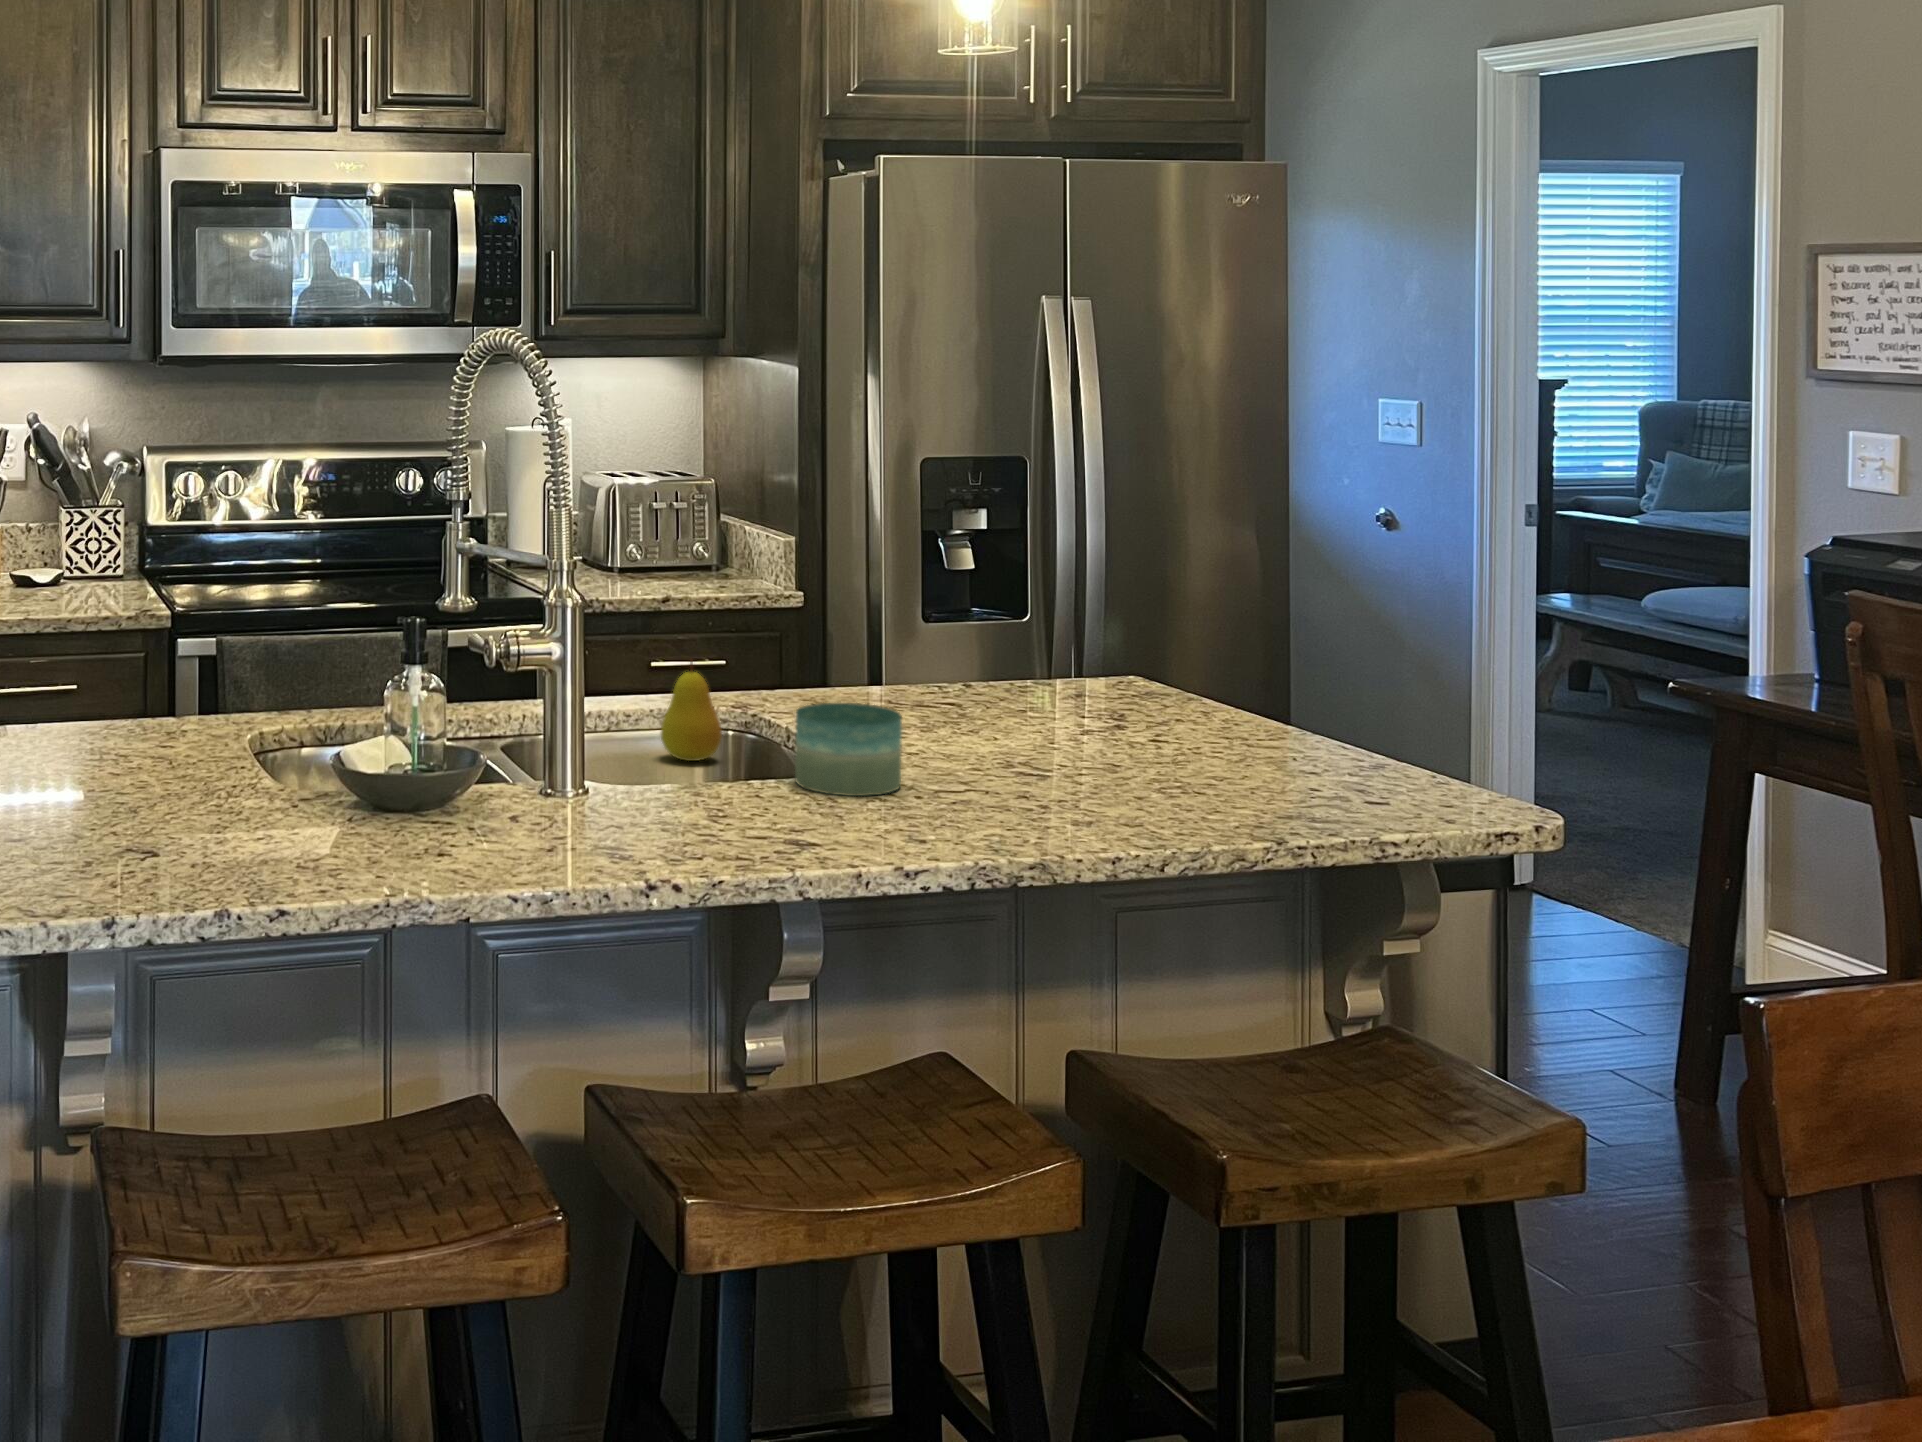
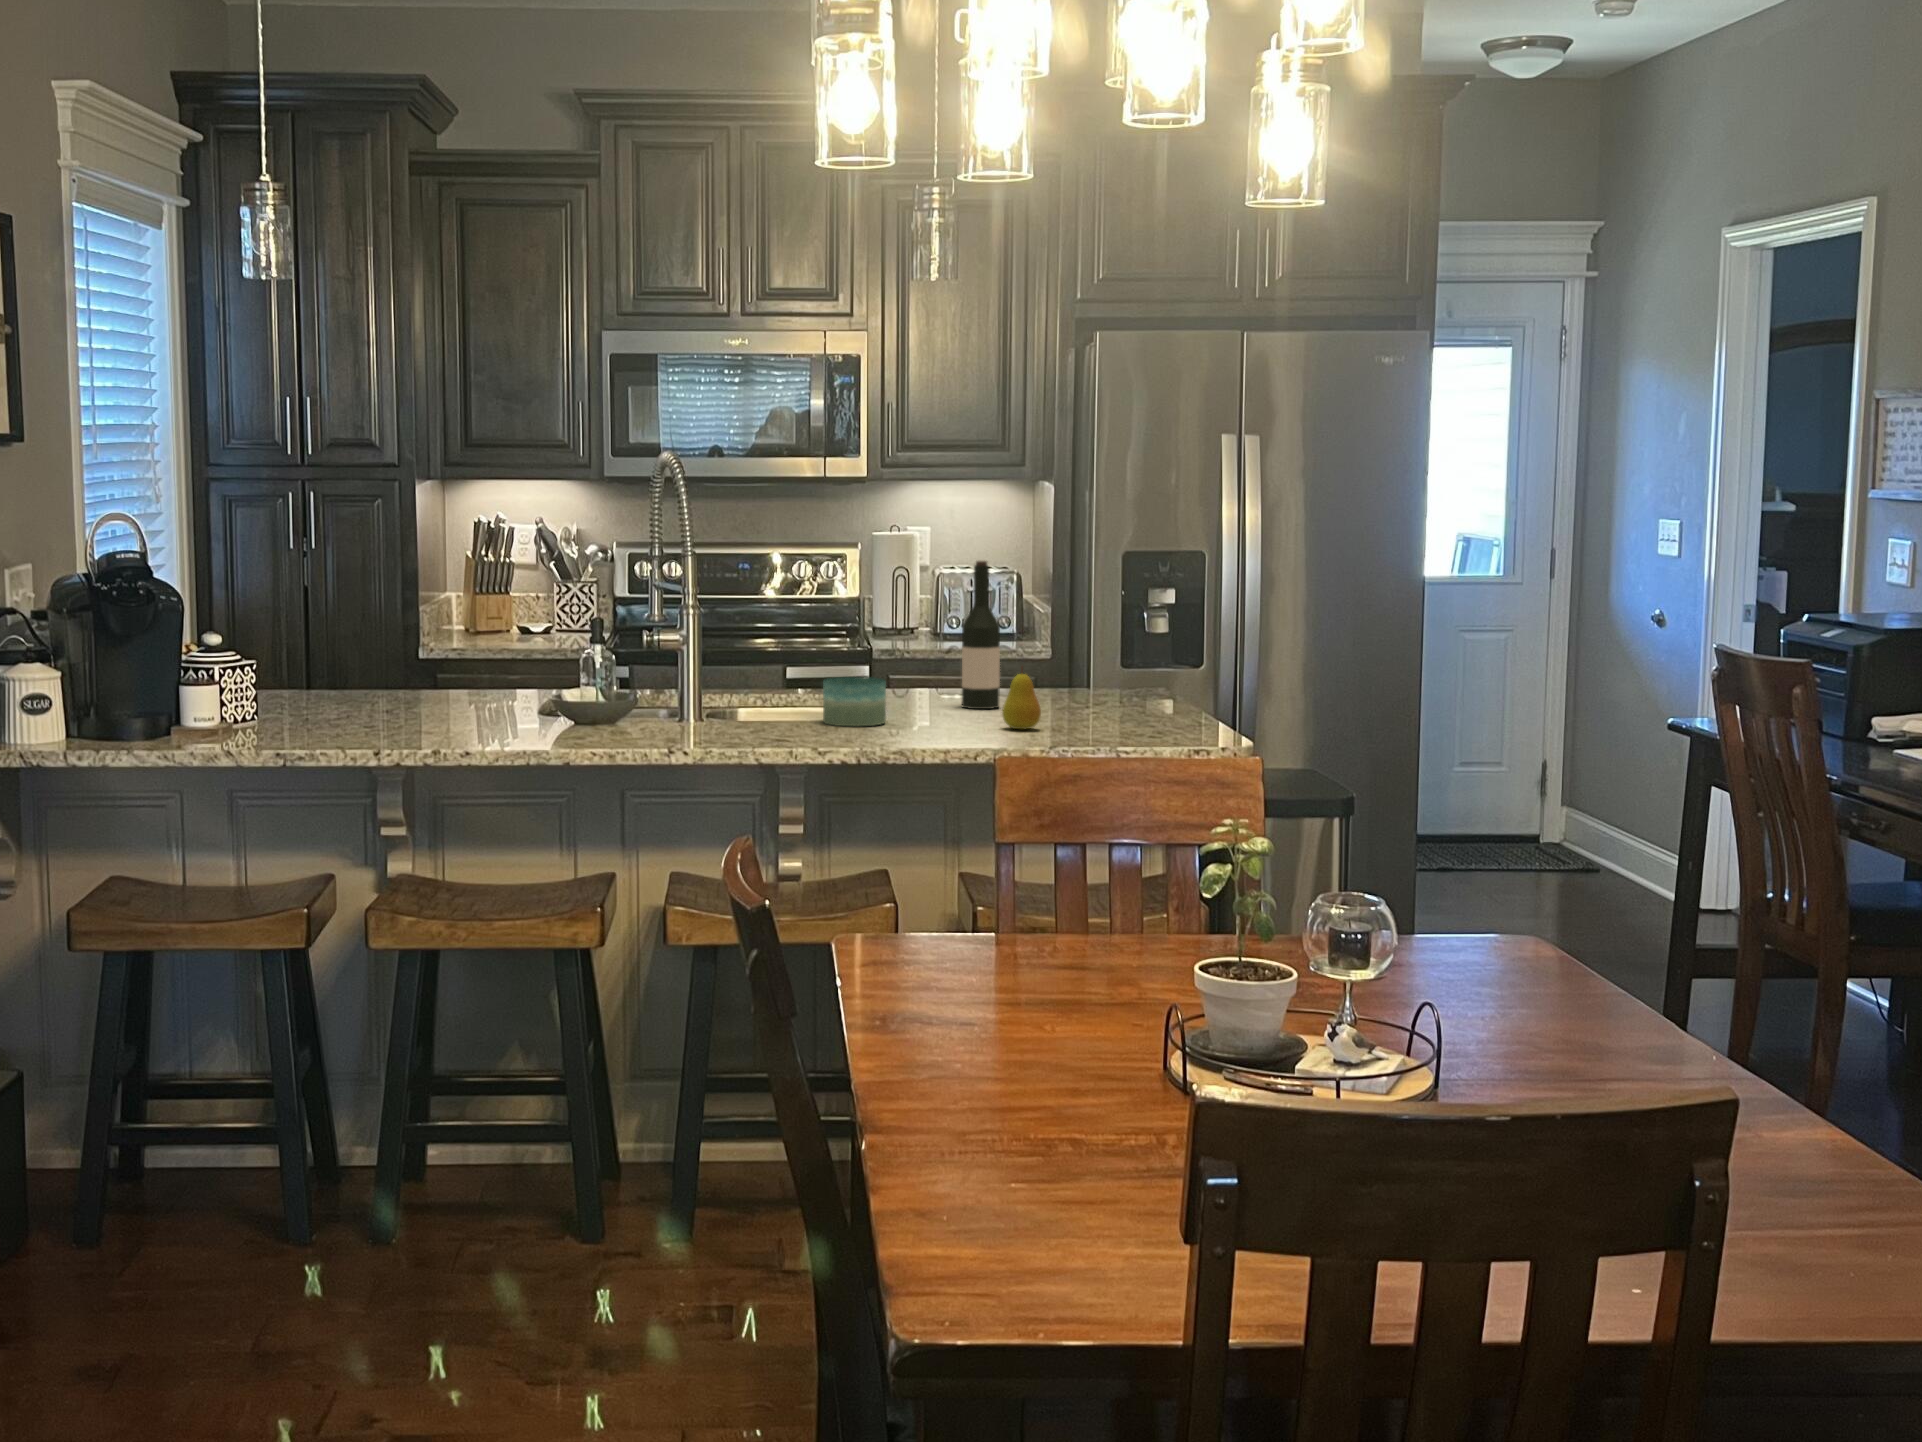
wine bottle: none [908,499,974,733] -> present [962,561,1000,709]
fruit: present [661,660,722,761] -> present [1002,672,1041,729]

